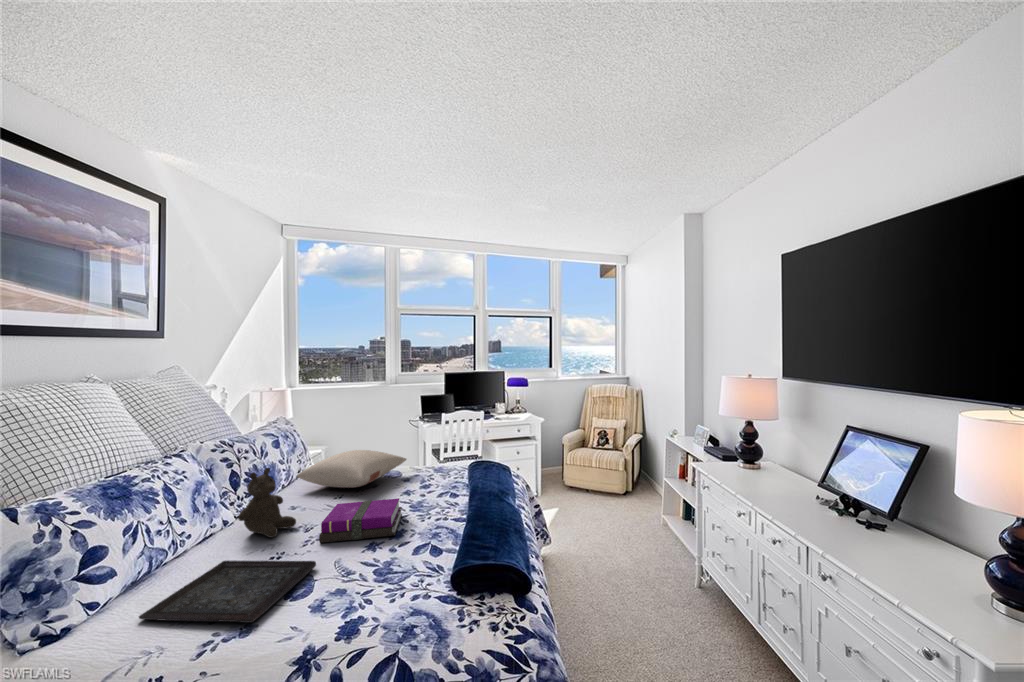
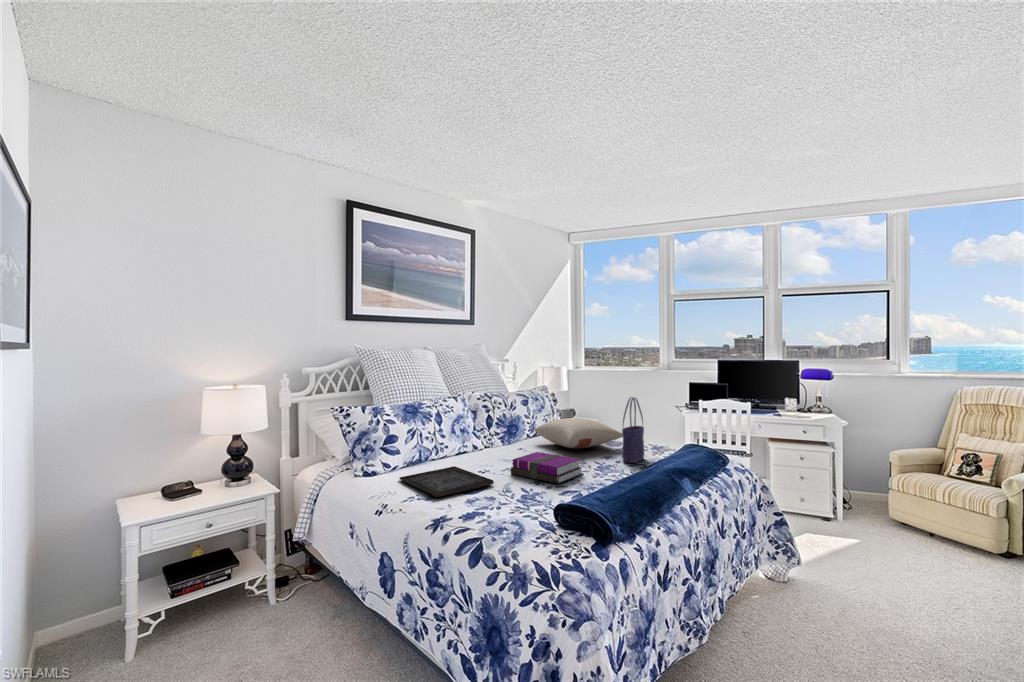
tote bag: none [420,418,438,488] -> present [622,397,644,463]
teddy bear: present [238,468,296,537] -> none [473,414,510,463]

